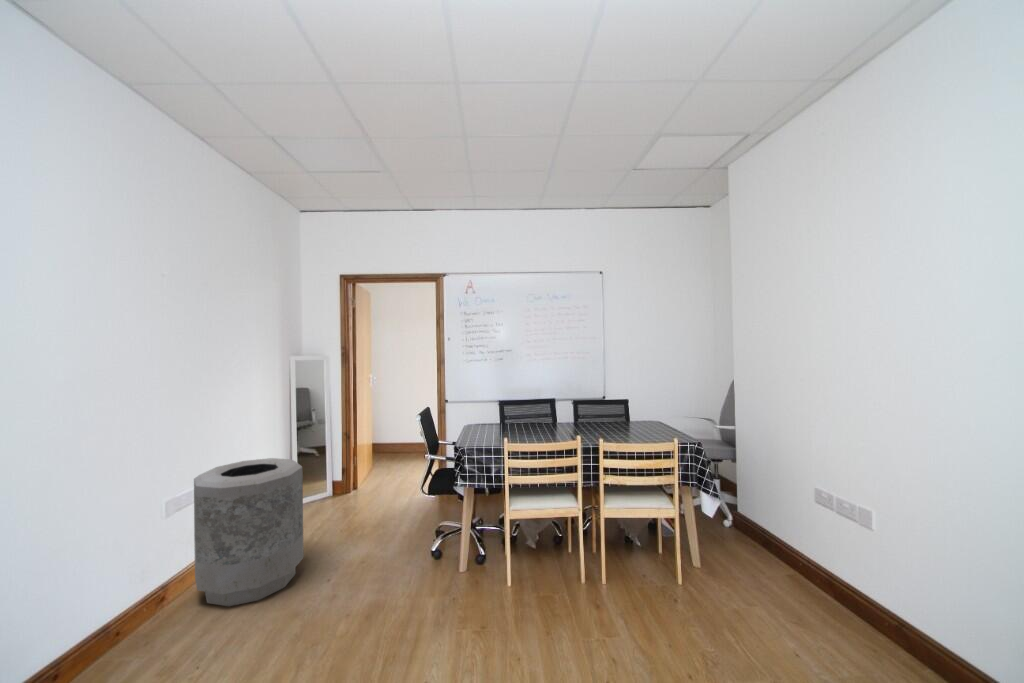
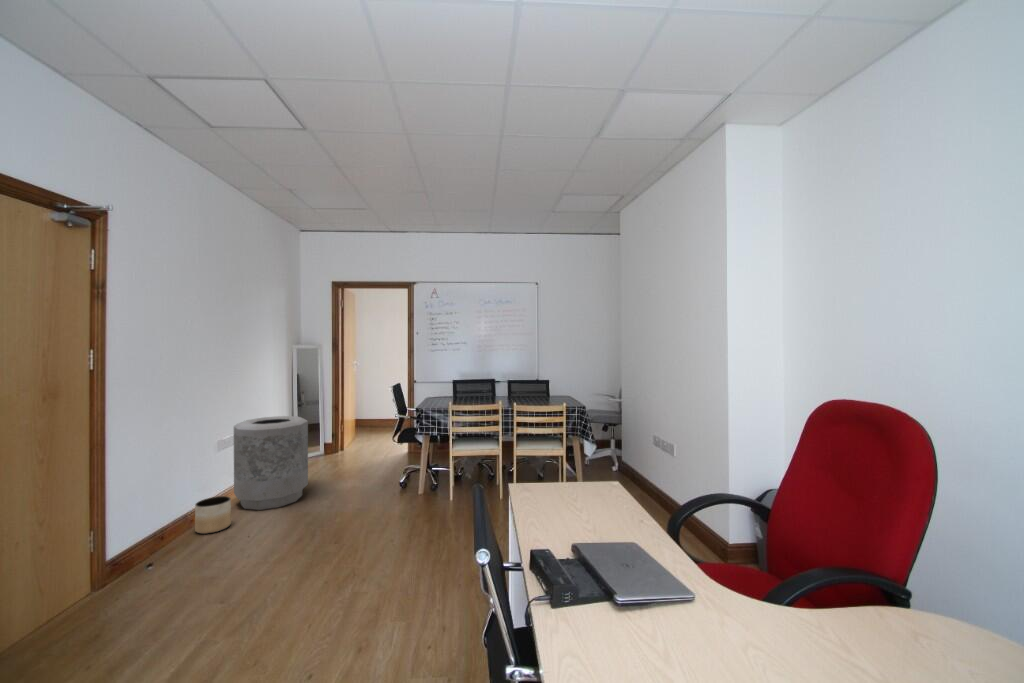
planter: none [117,596,177,666] -> present [195,496,231,534]

